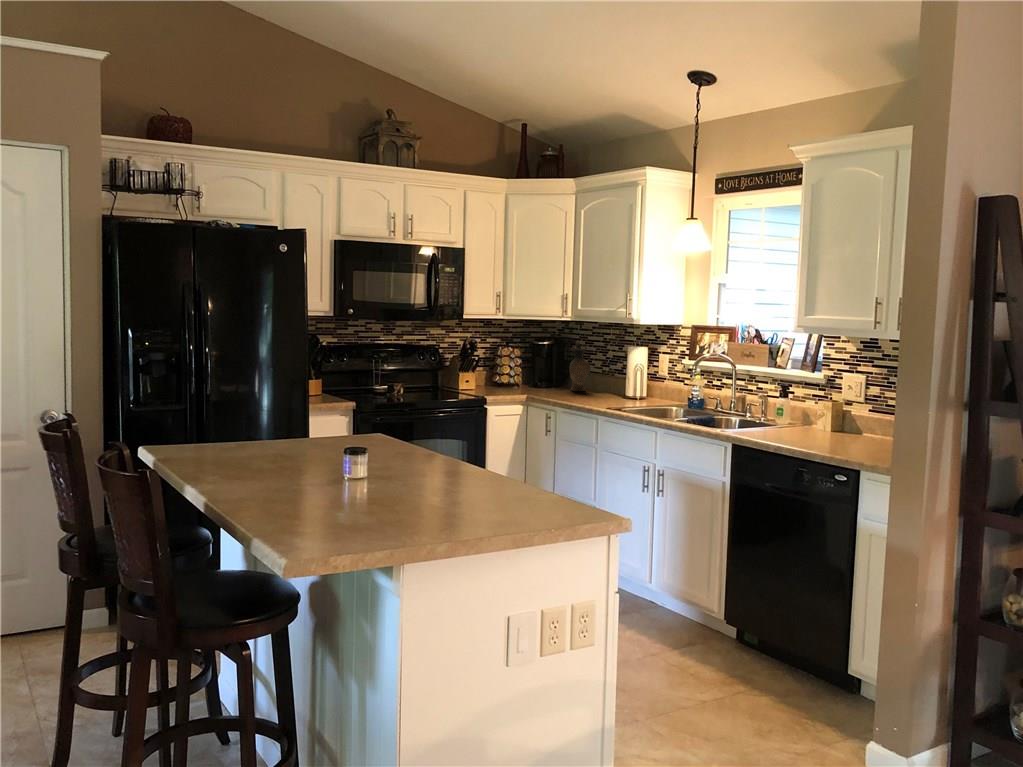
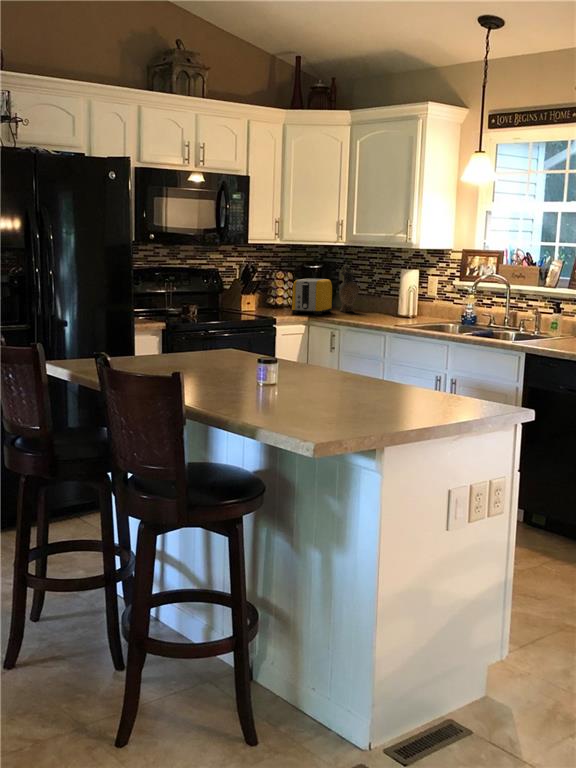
toaster: none [511,356,559,395] -> present [292,278,332,314]

